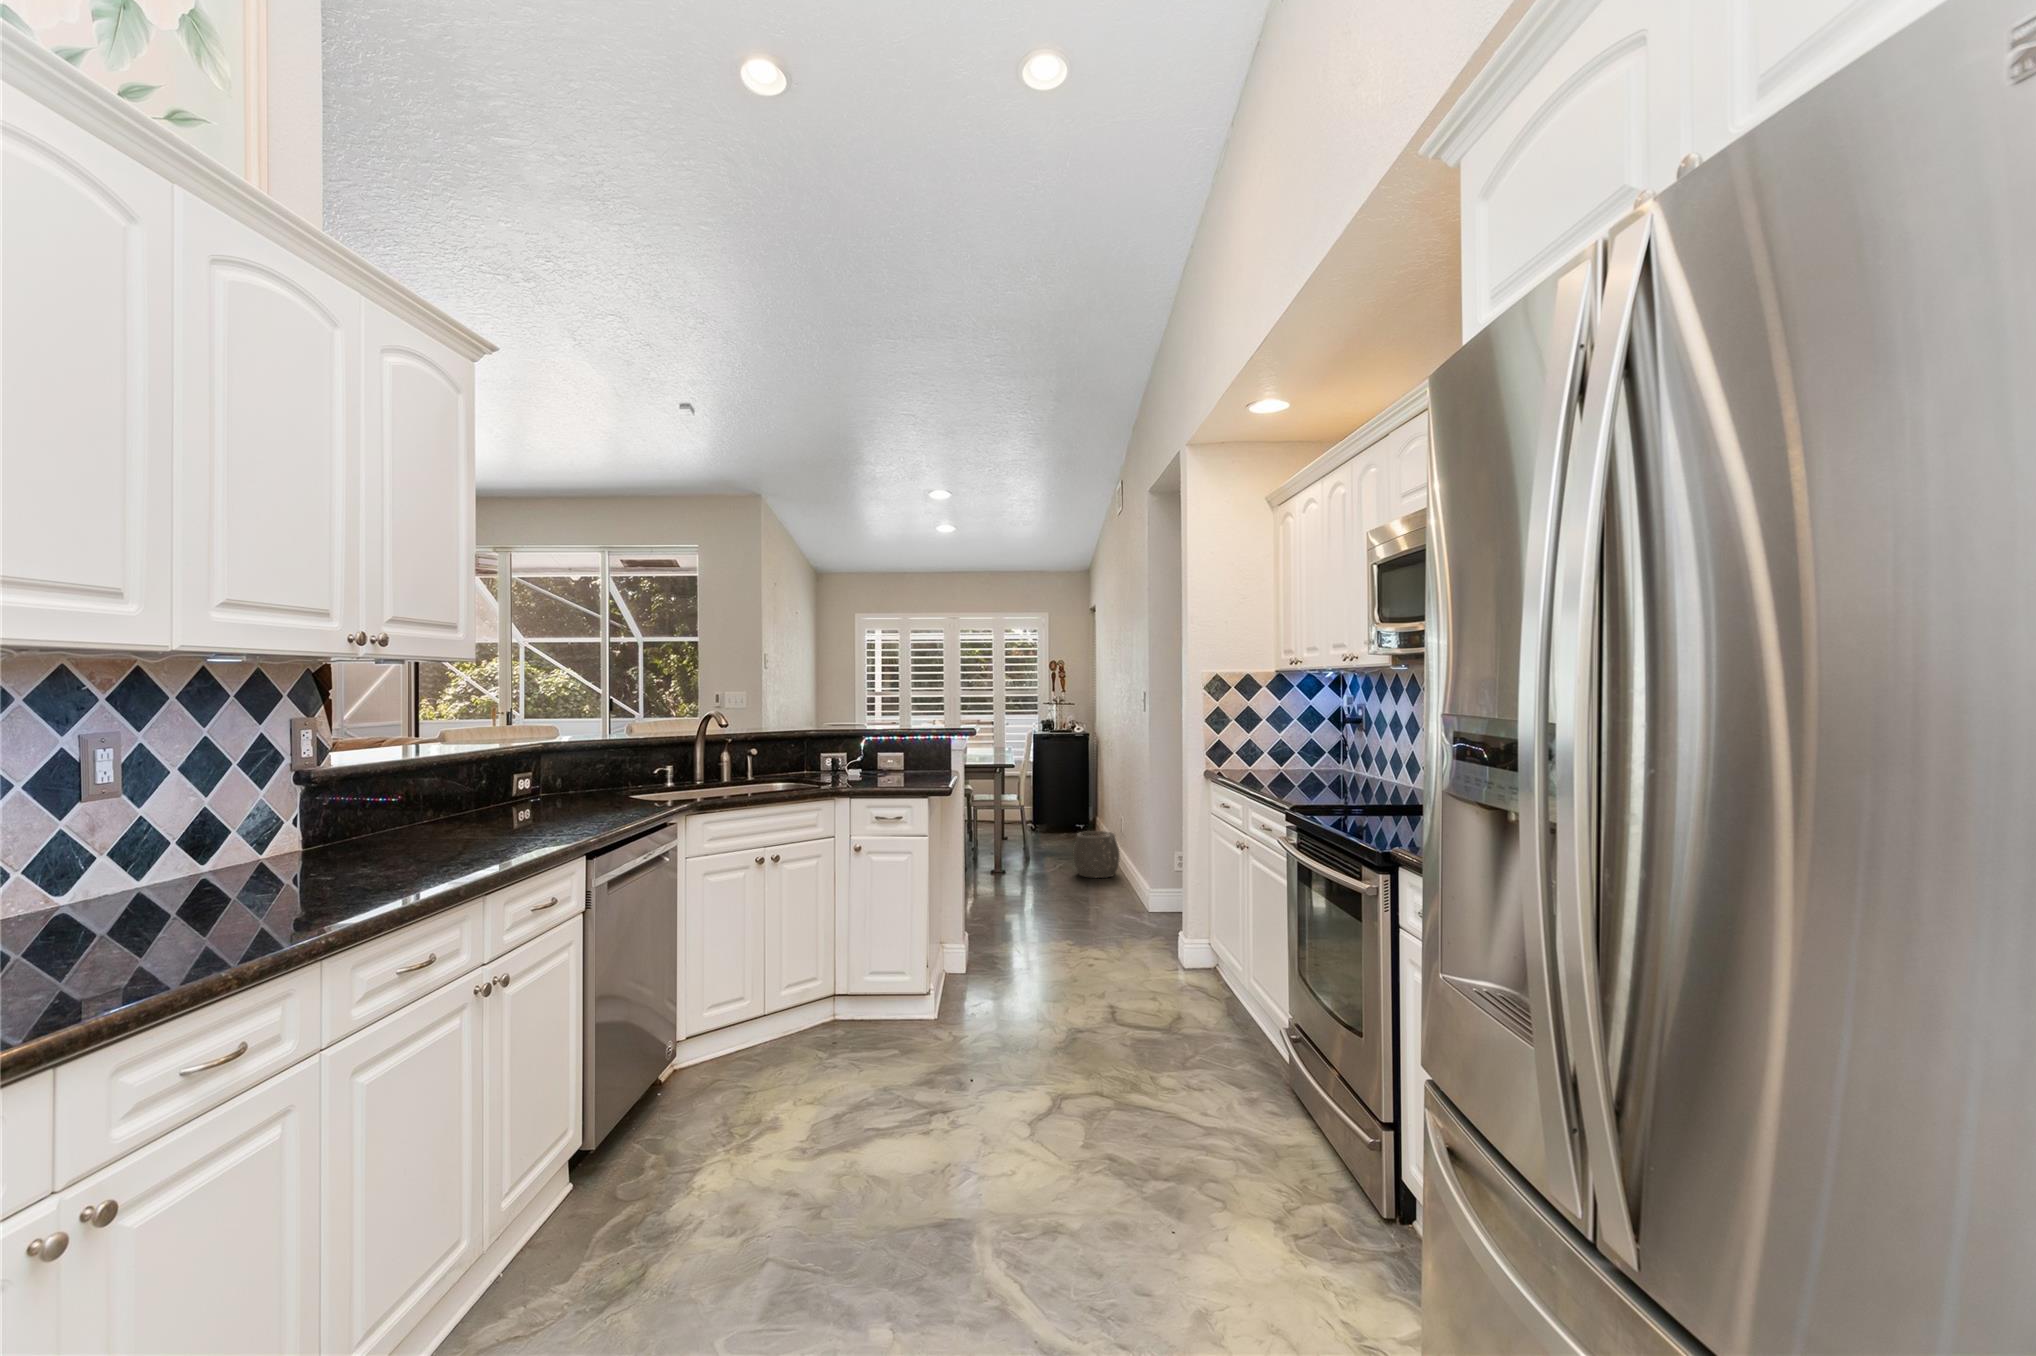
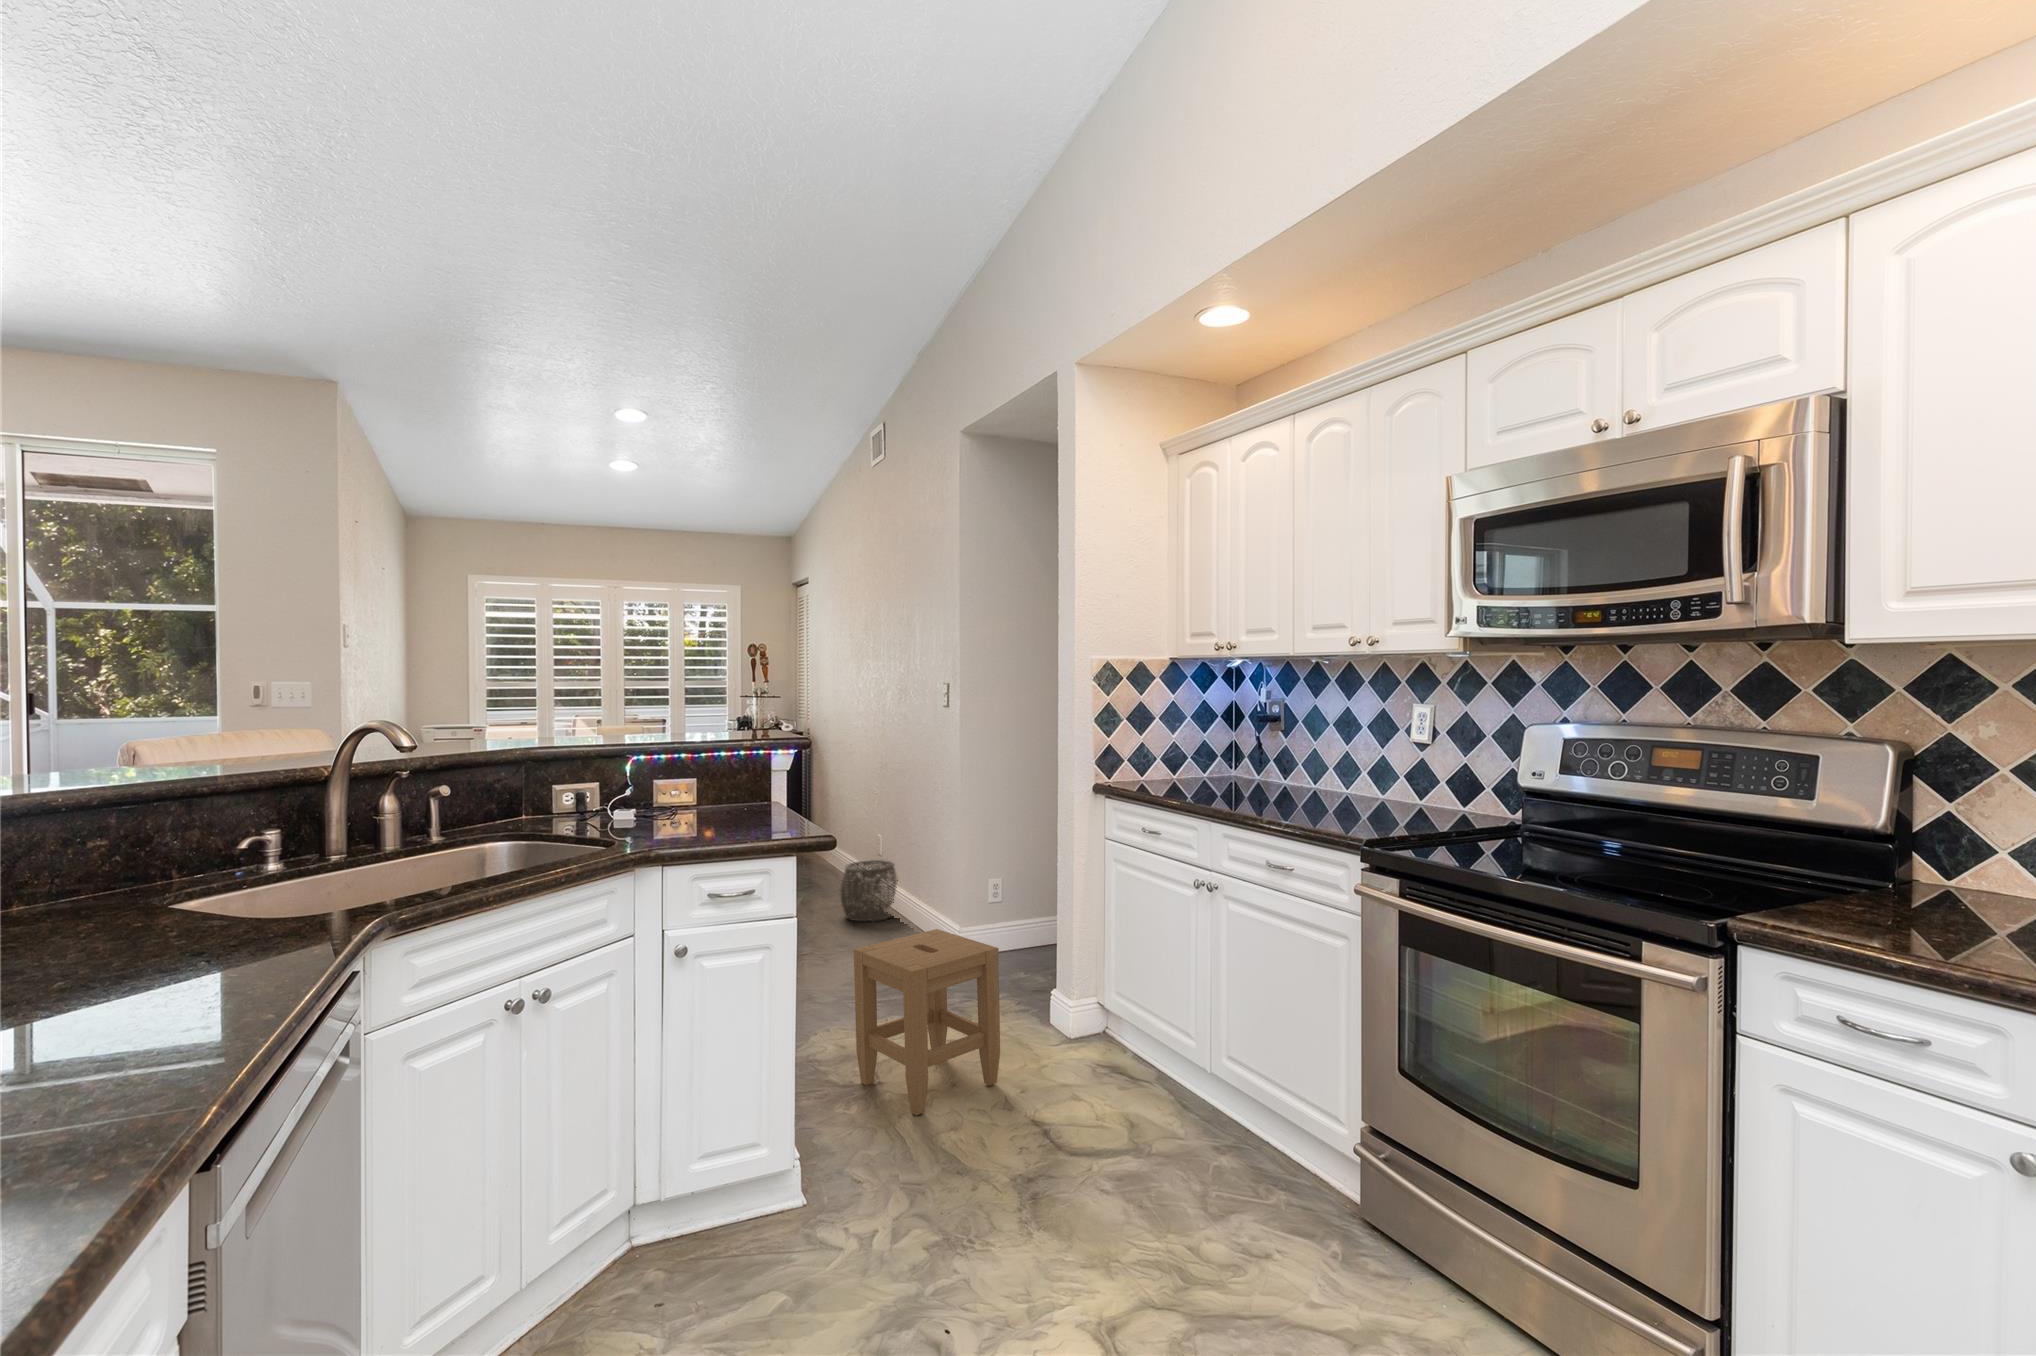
stool: none [1005,873,1101,997] -> present [854,929,1000,1115]

